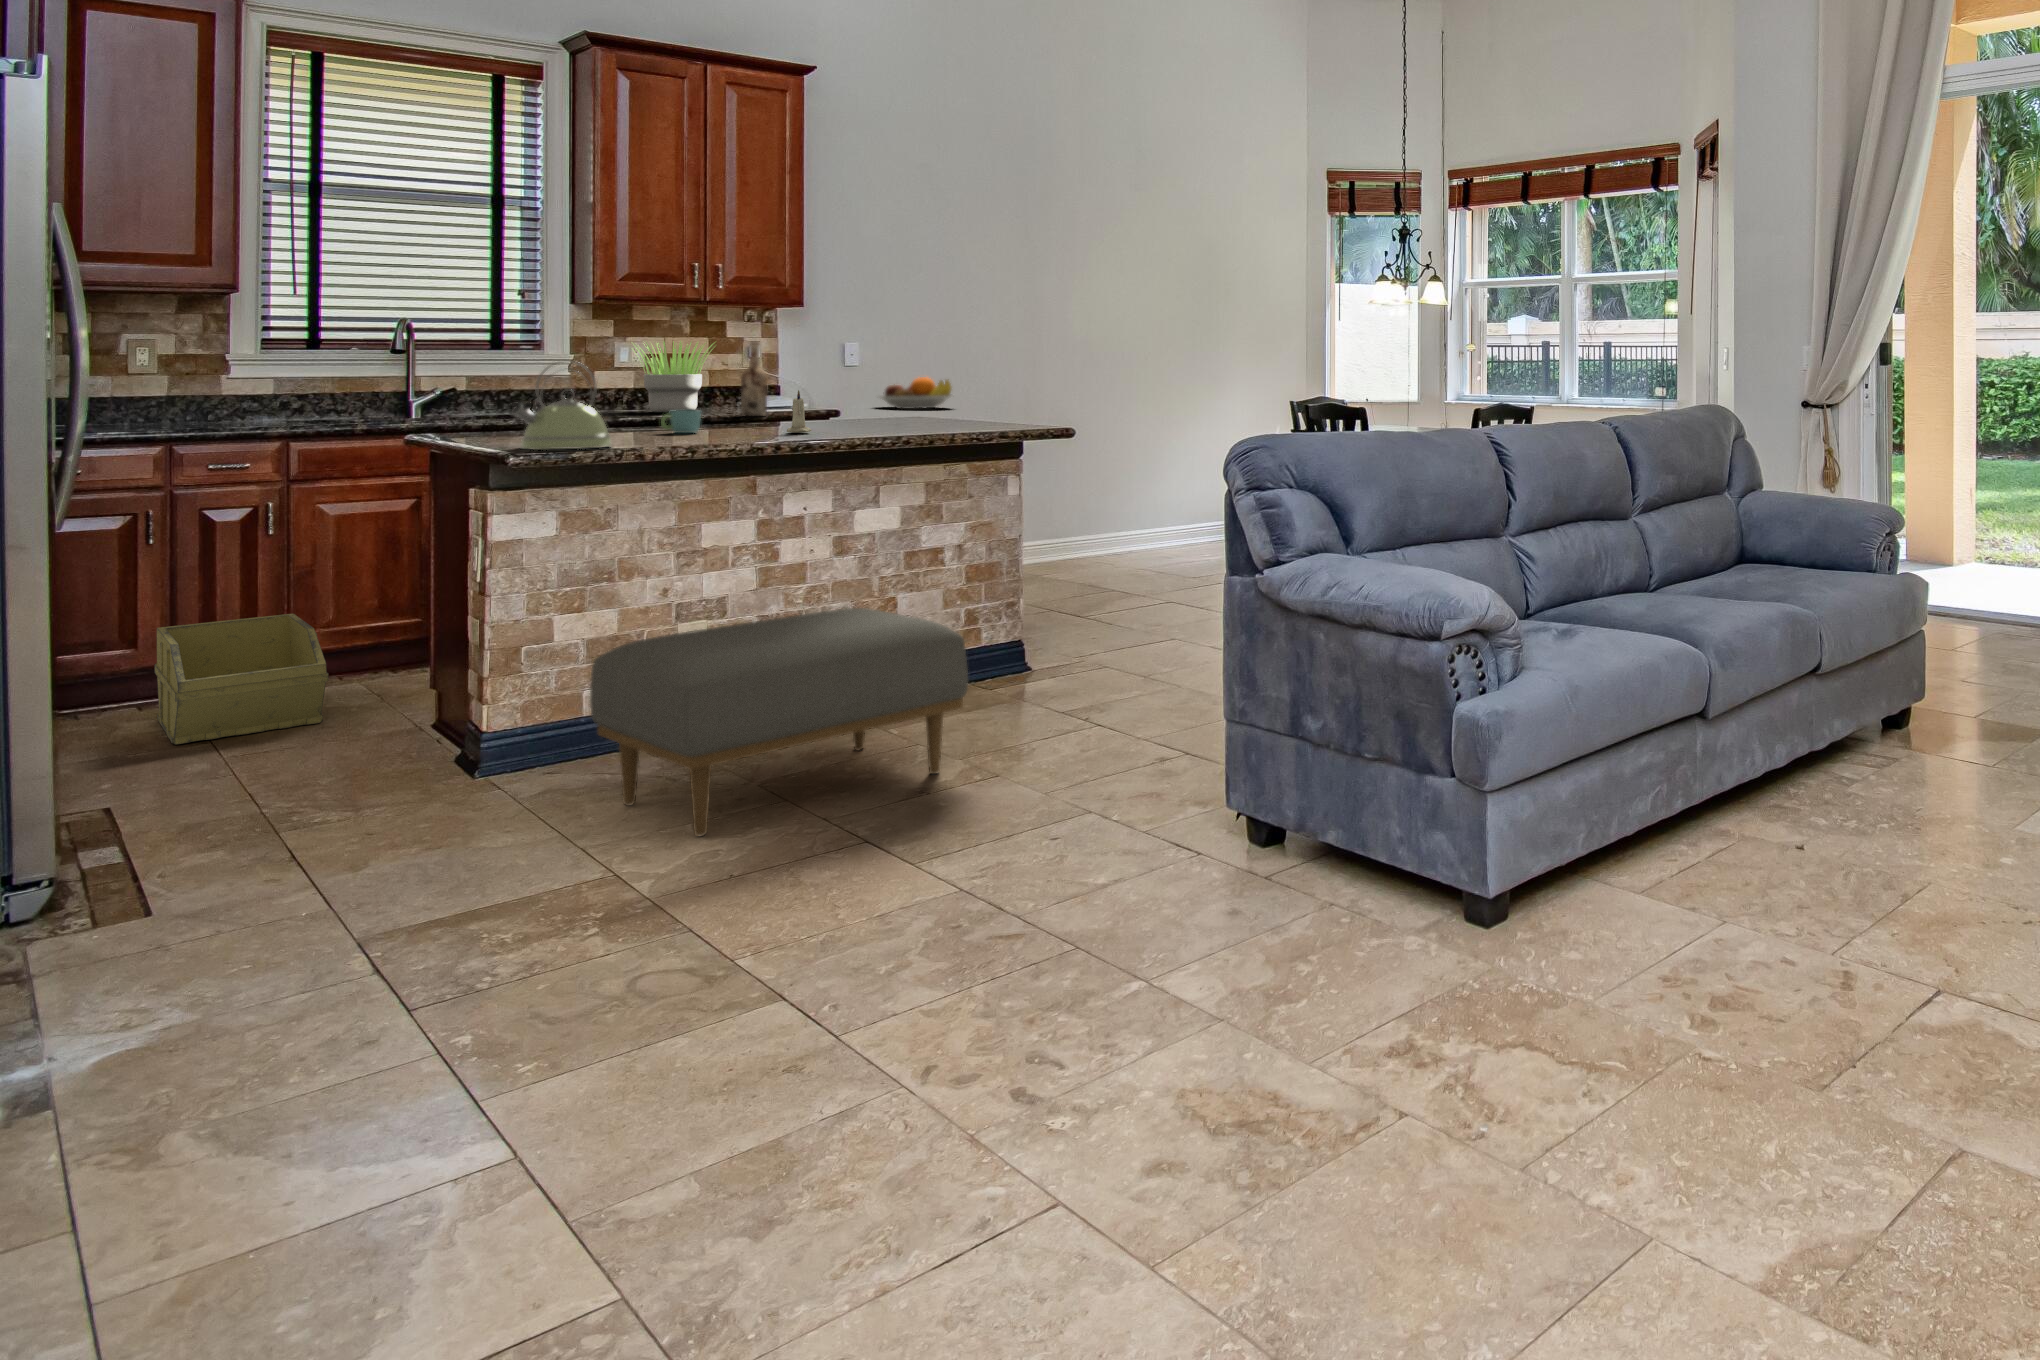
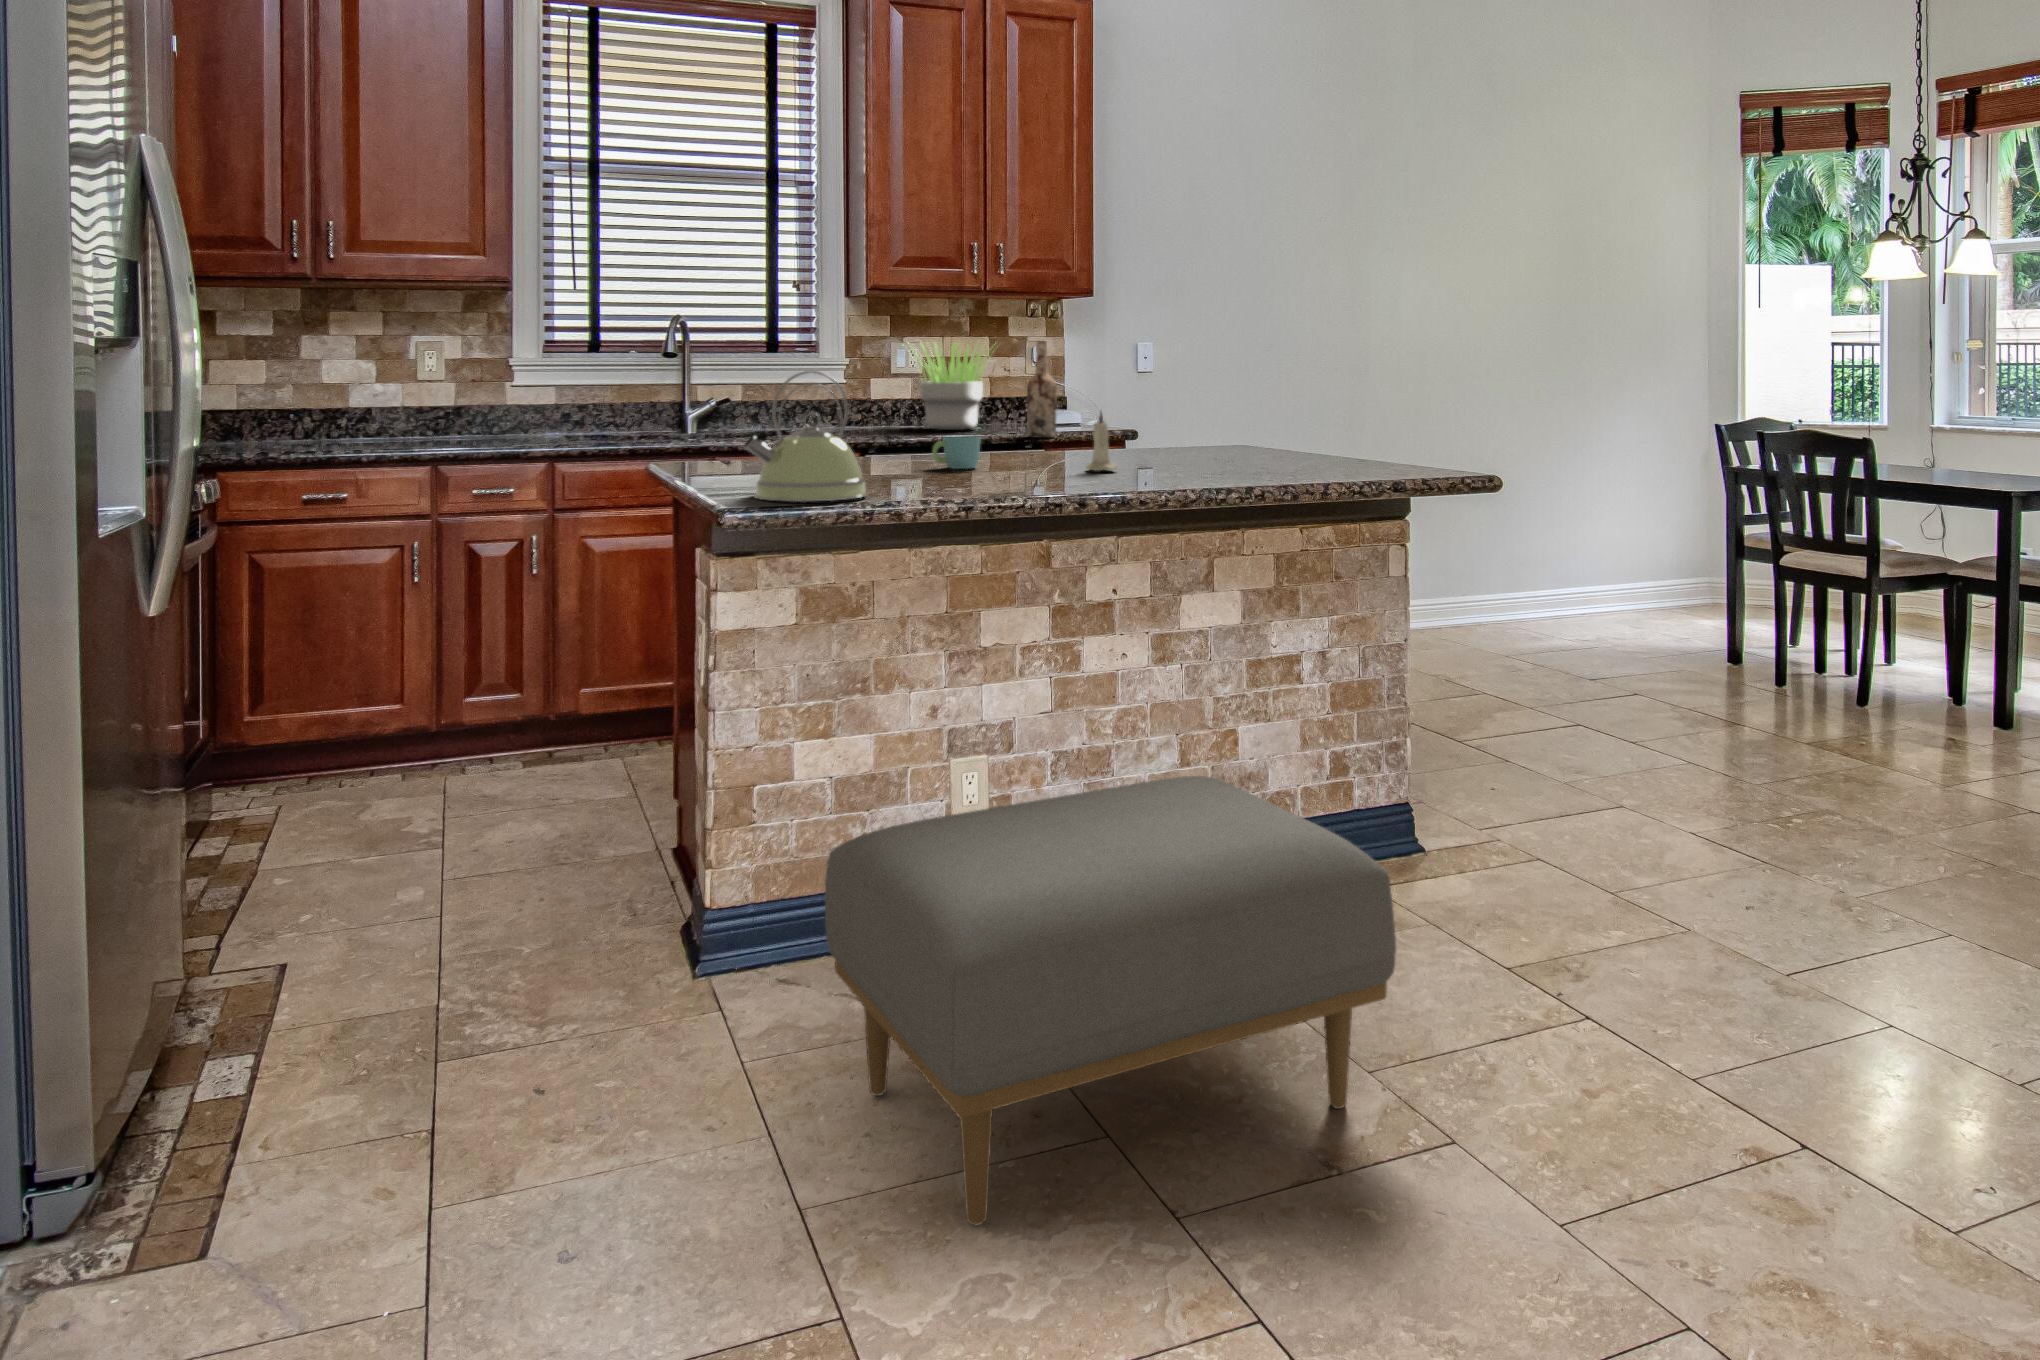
fruit bowl: present [880,377,952,409] -> none [1177,385,1271,426]
storage bin: present [154,614,329,744] -> none [418,669,573,838]

